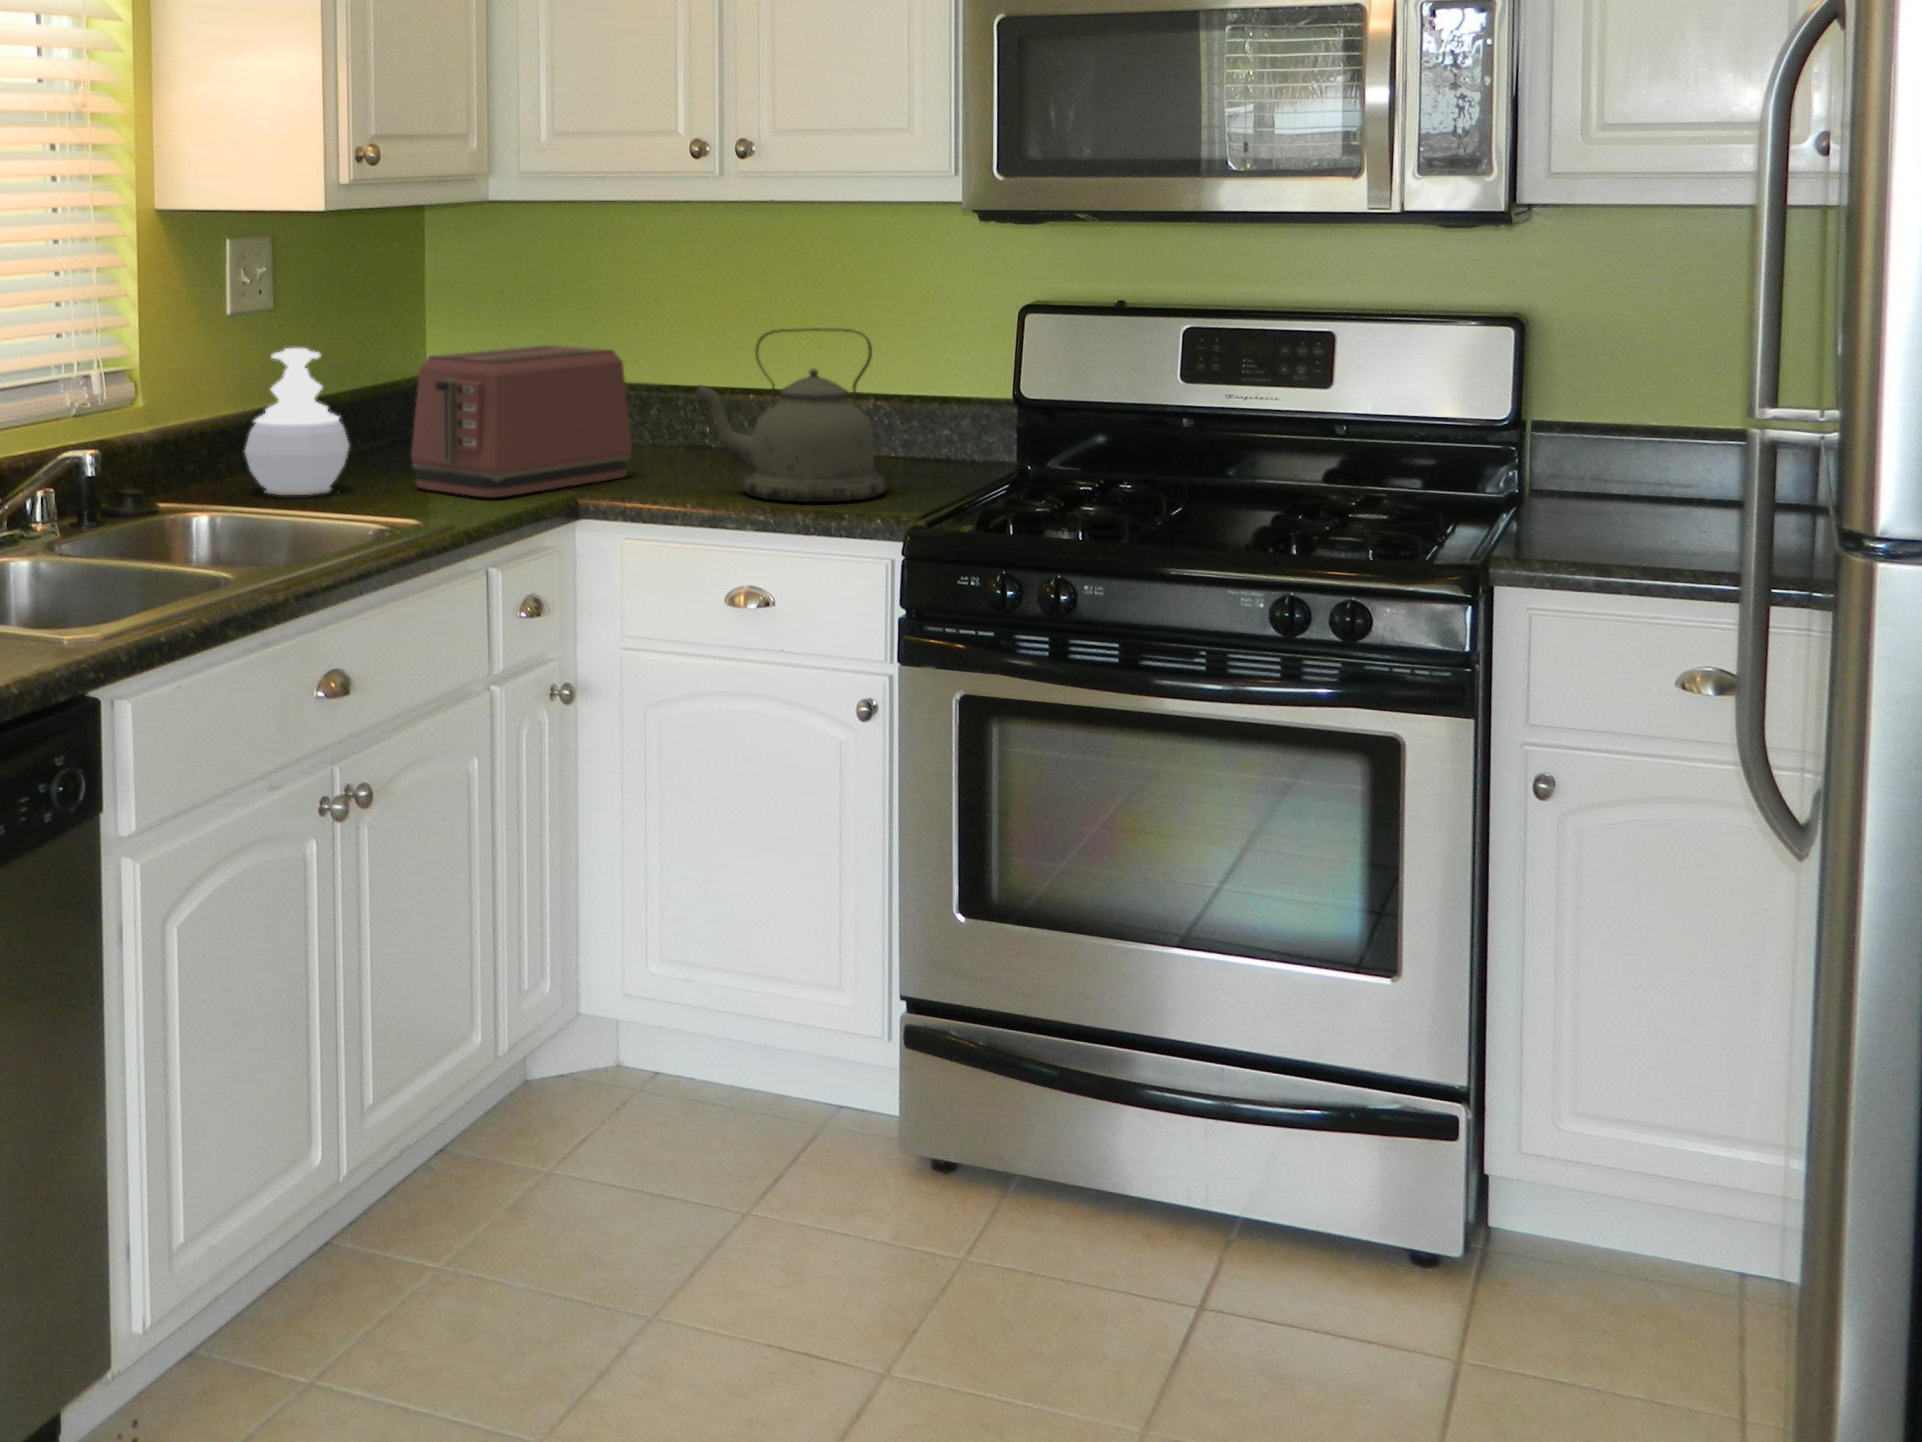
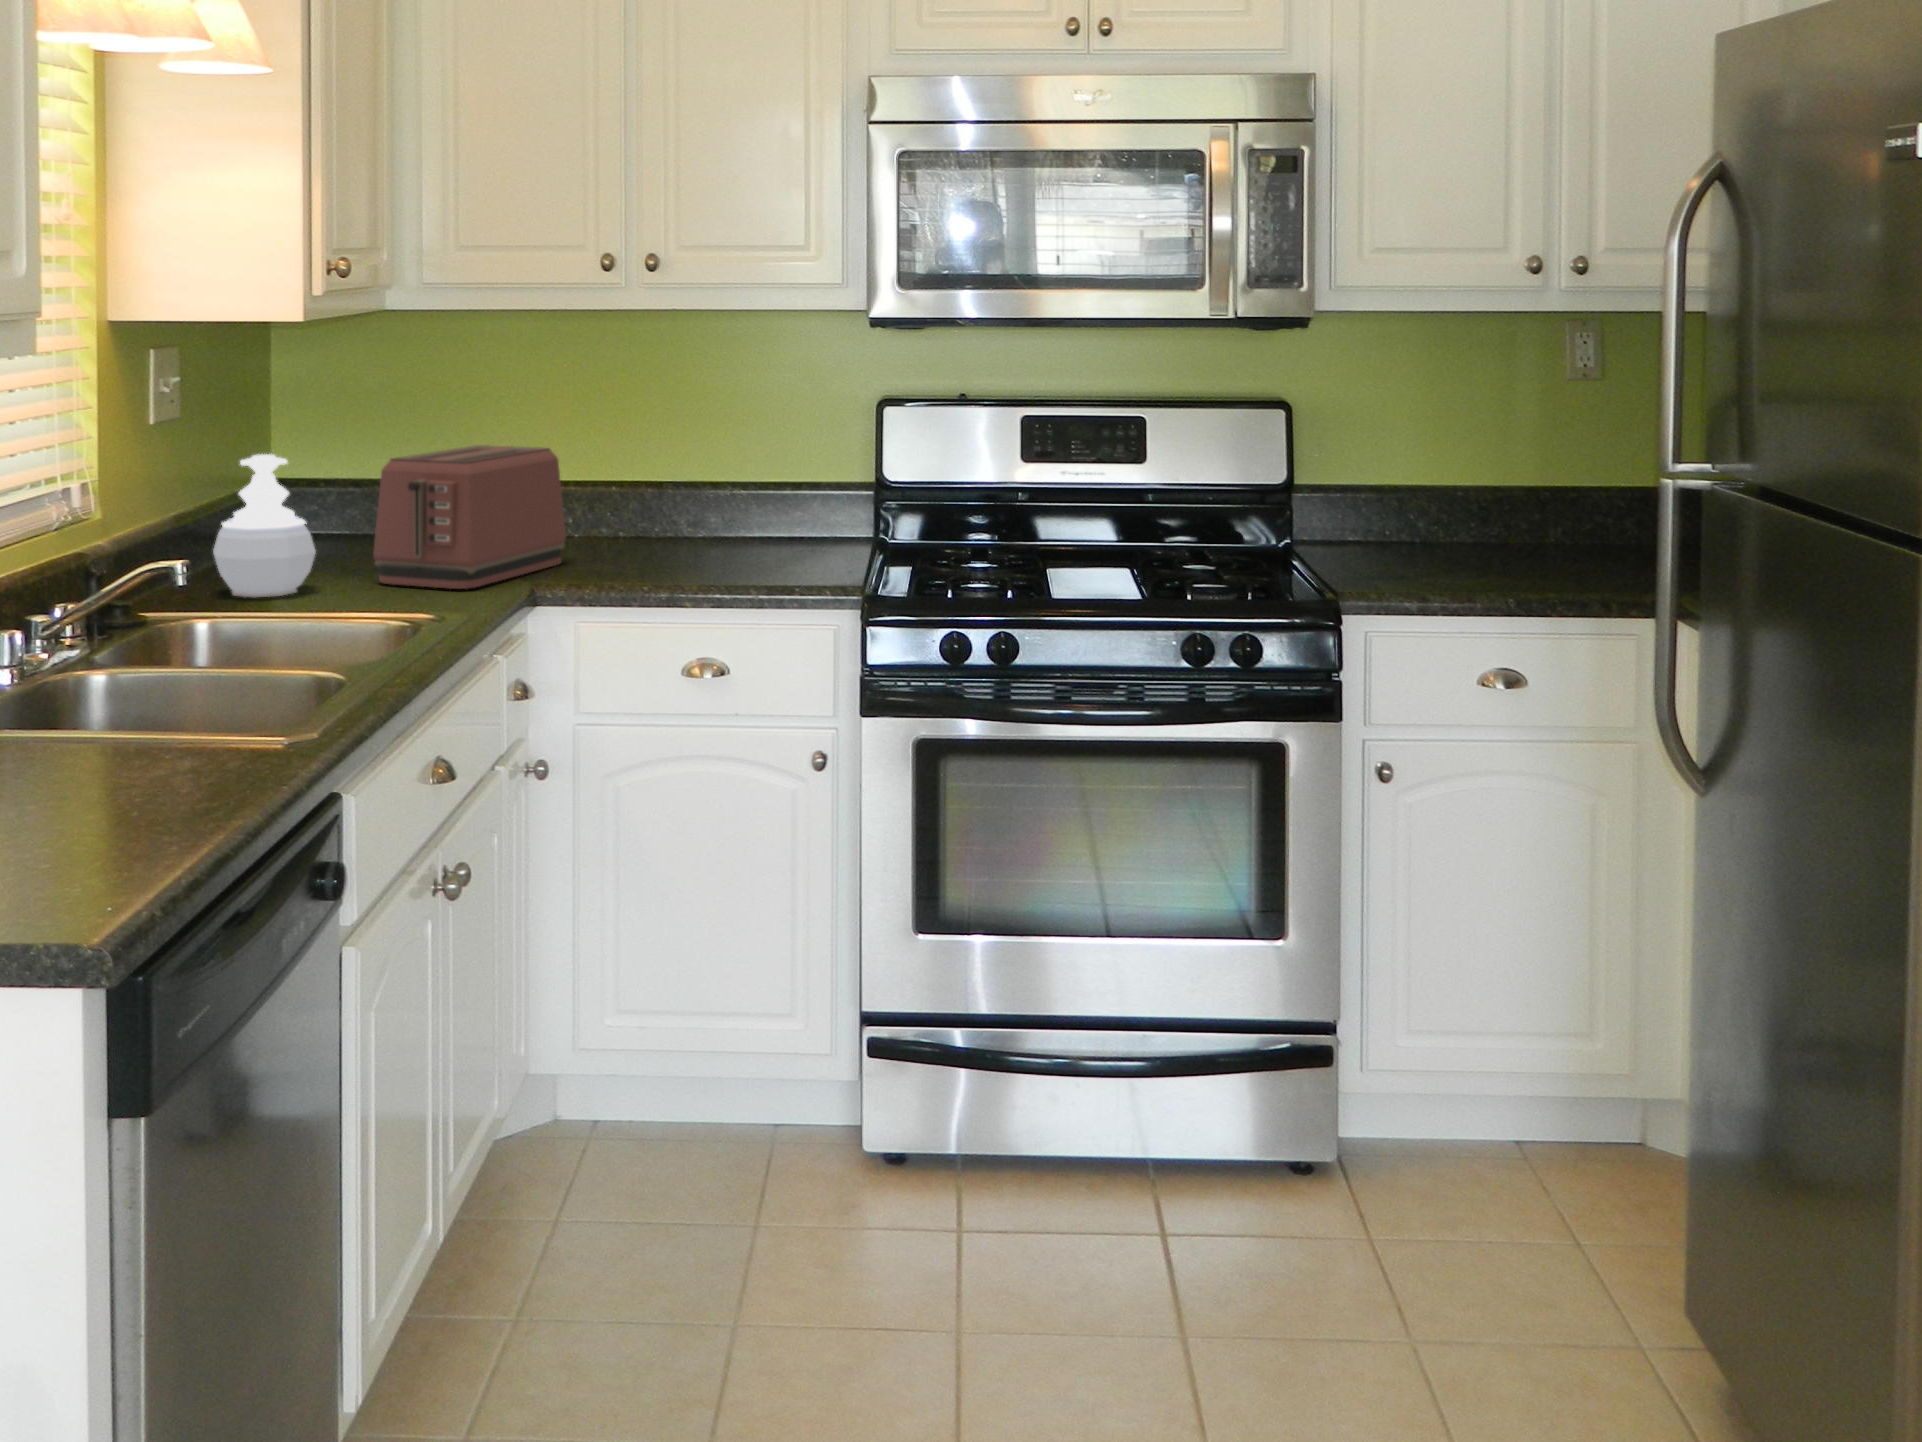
kettle: present [696,328,885,502] -> none [645,424,810,578]

